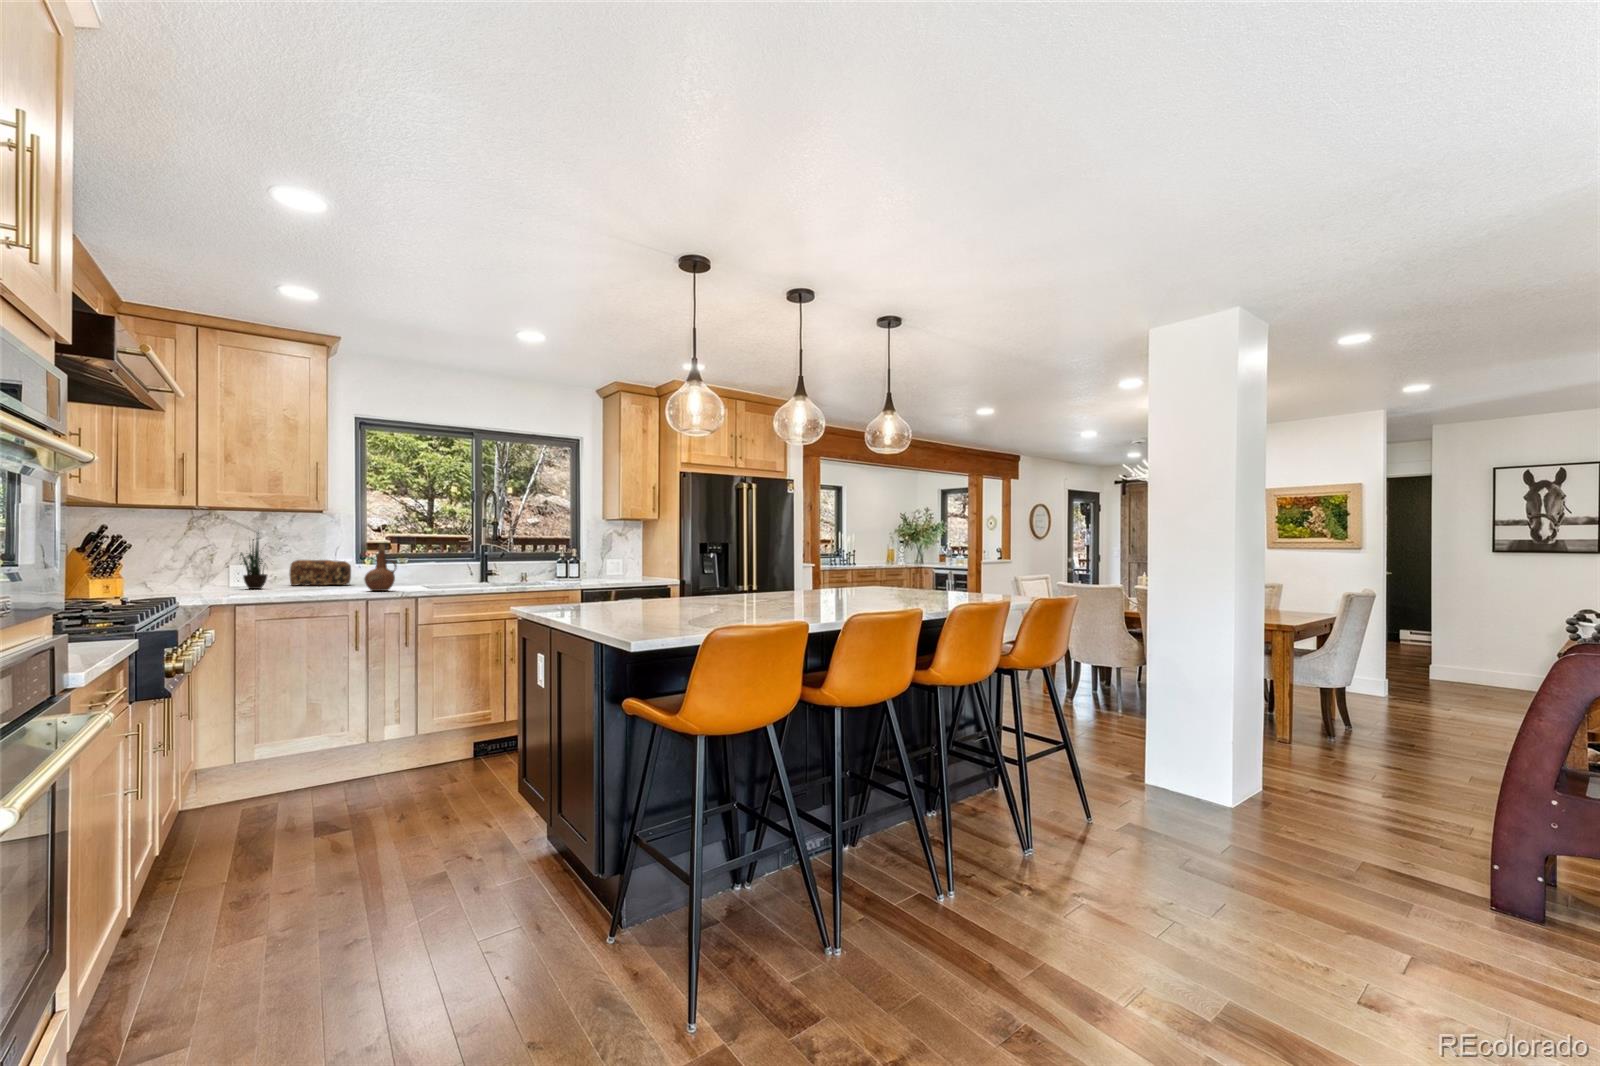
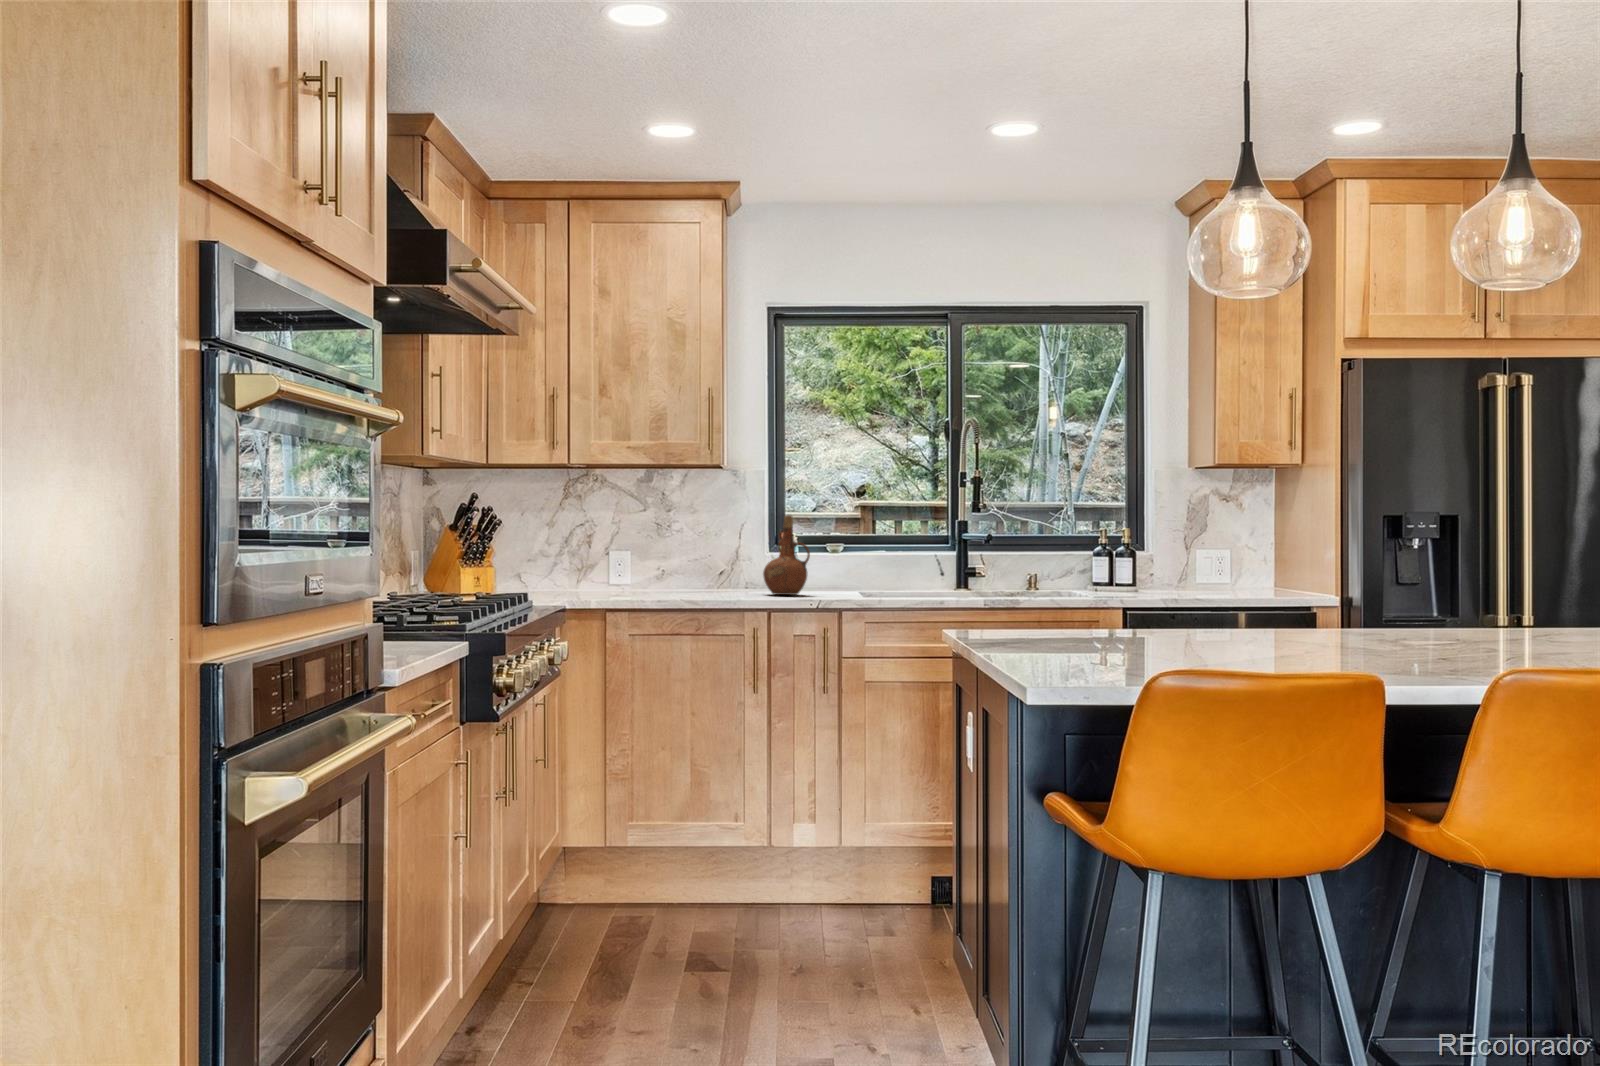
potted plant: present [240,533,268,589] -> none [602,484,658,586]
bread loaf: present [289,560,351,586] -> none [682,544,765,584]

